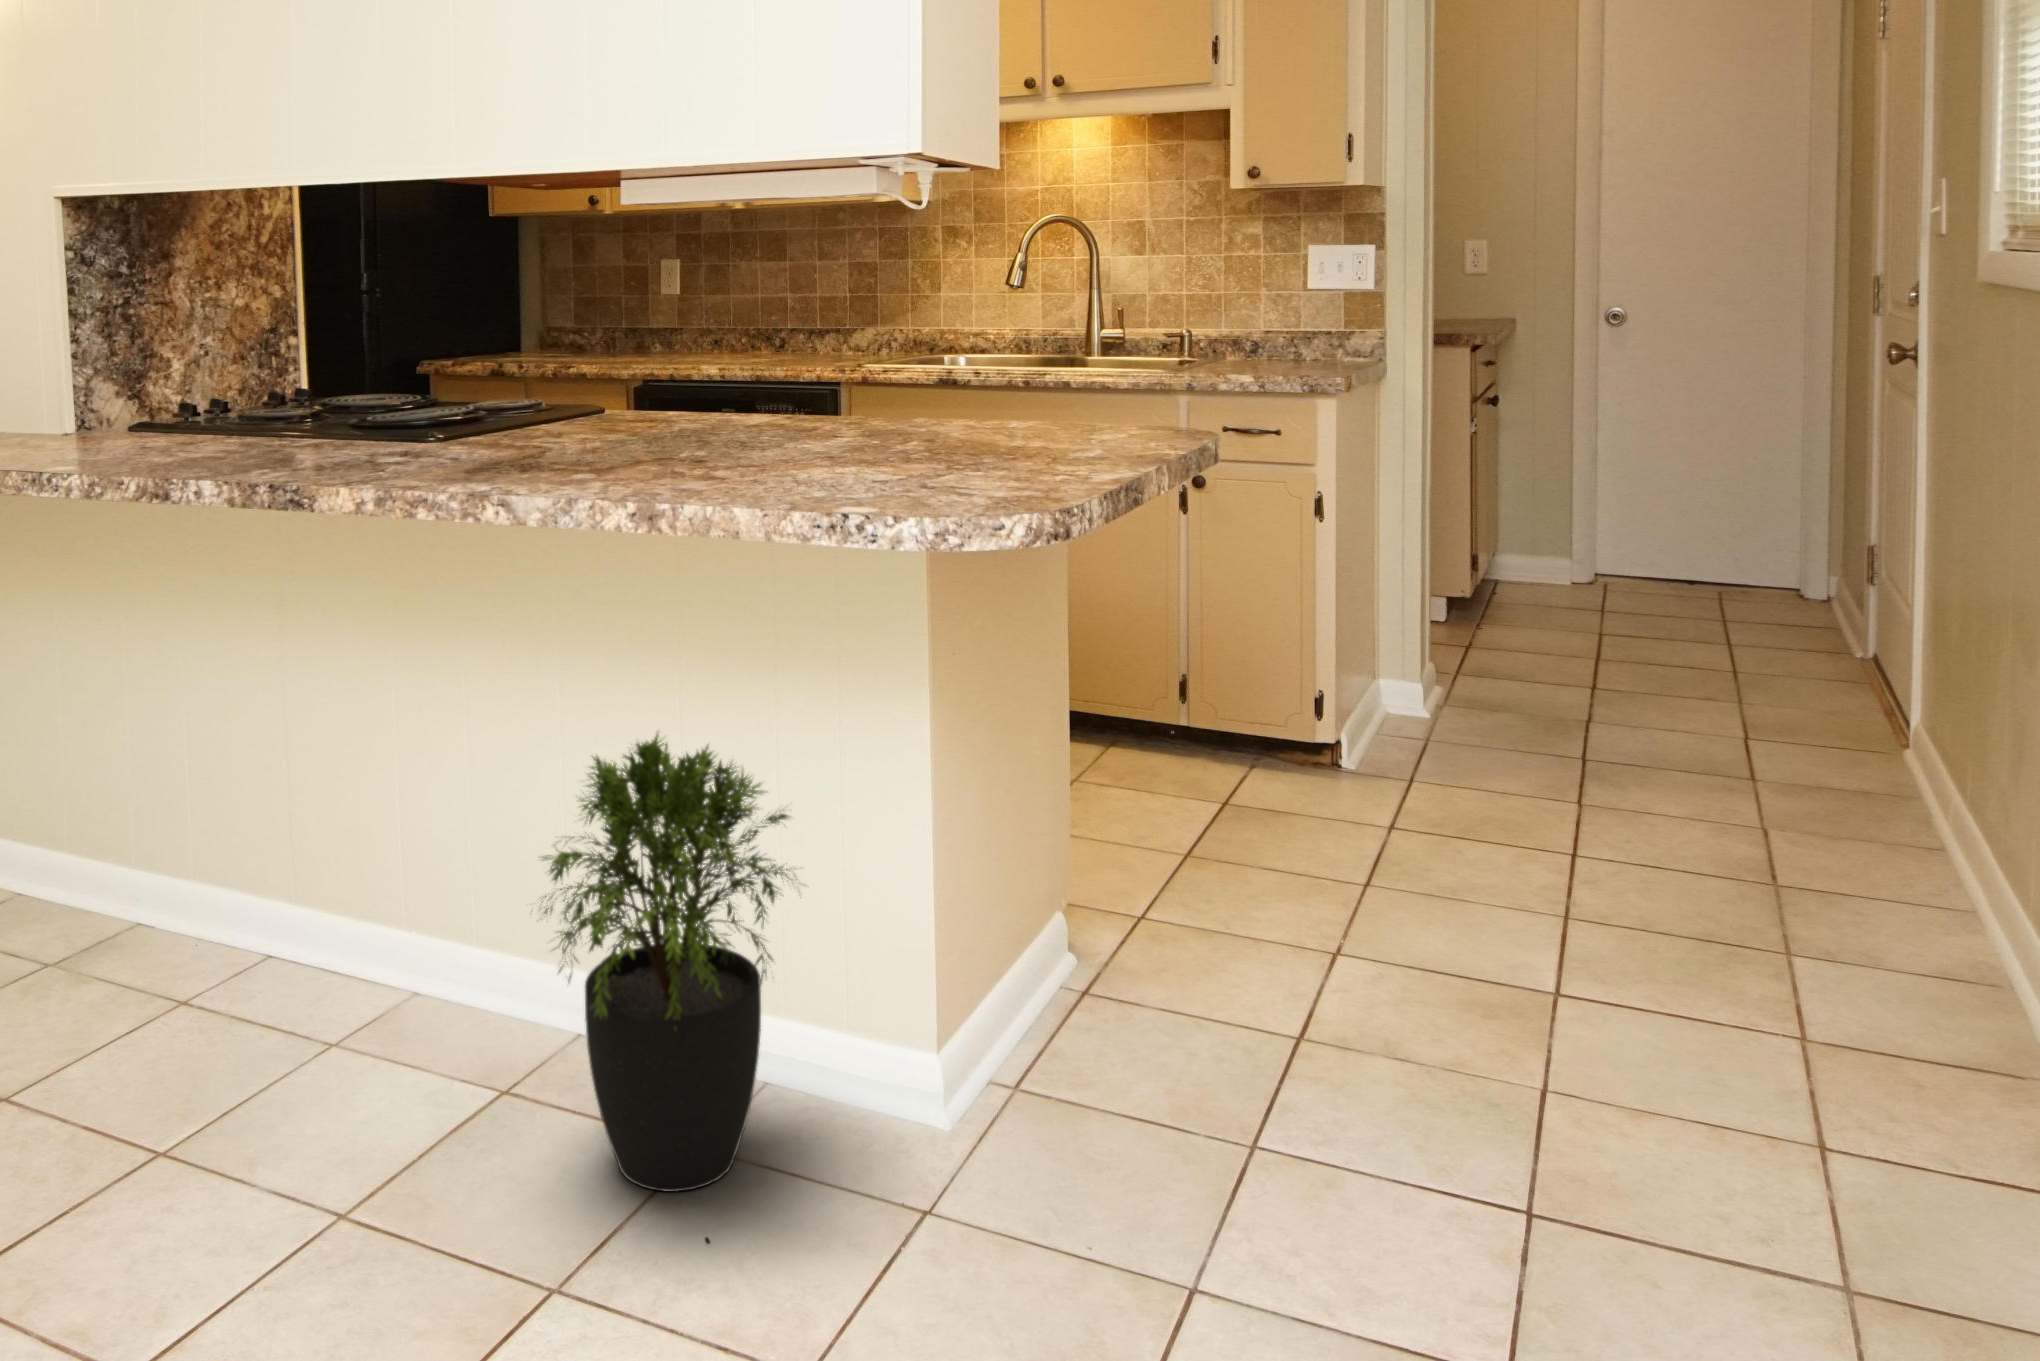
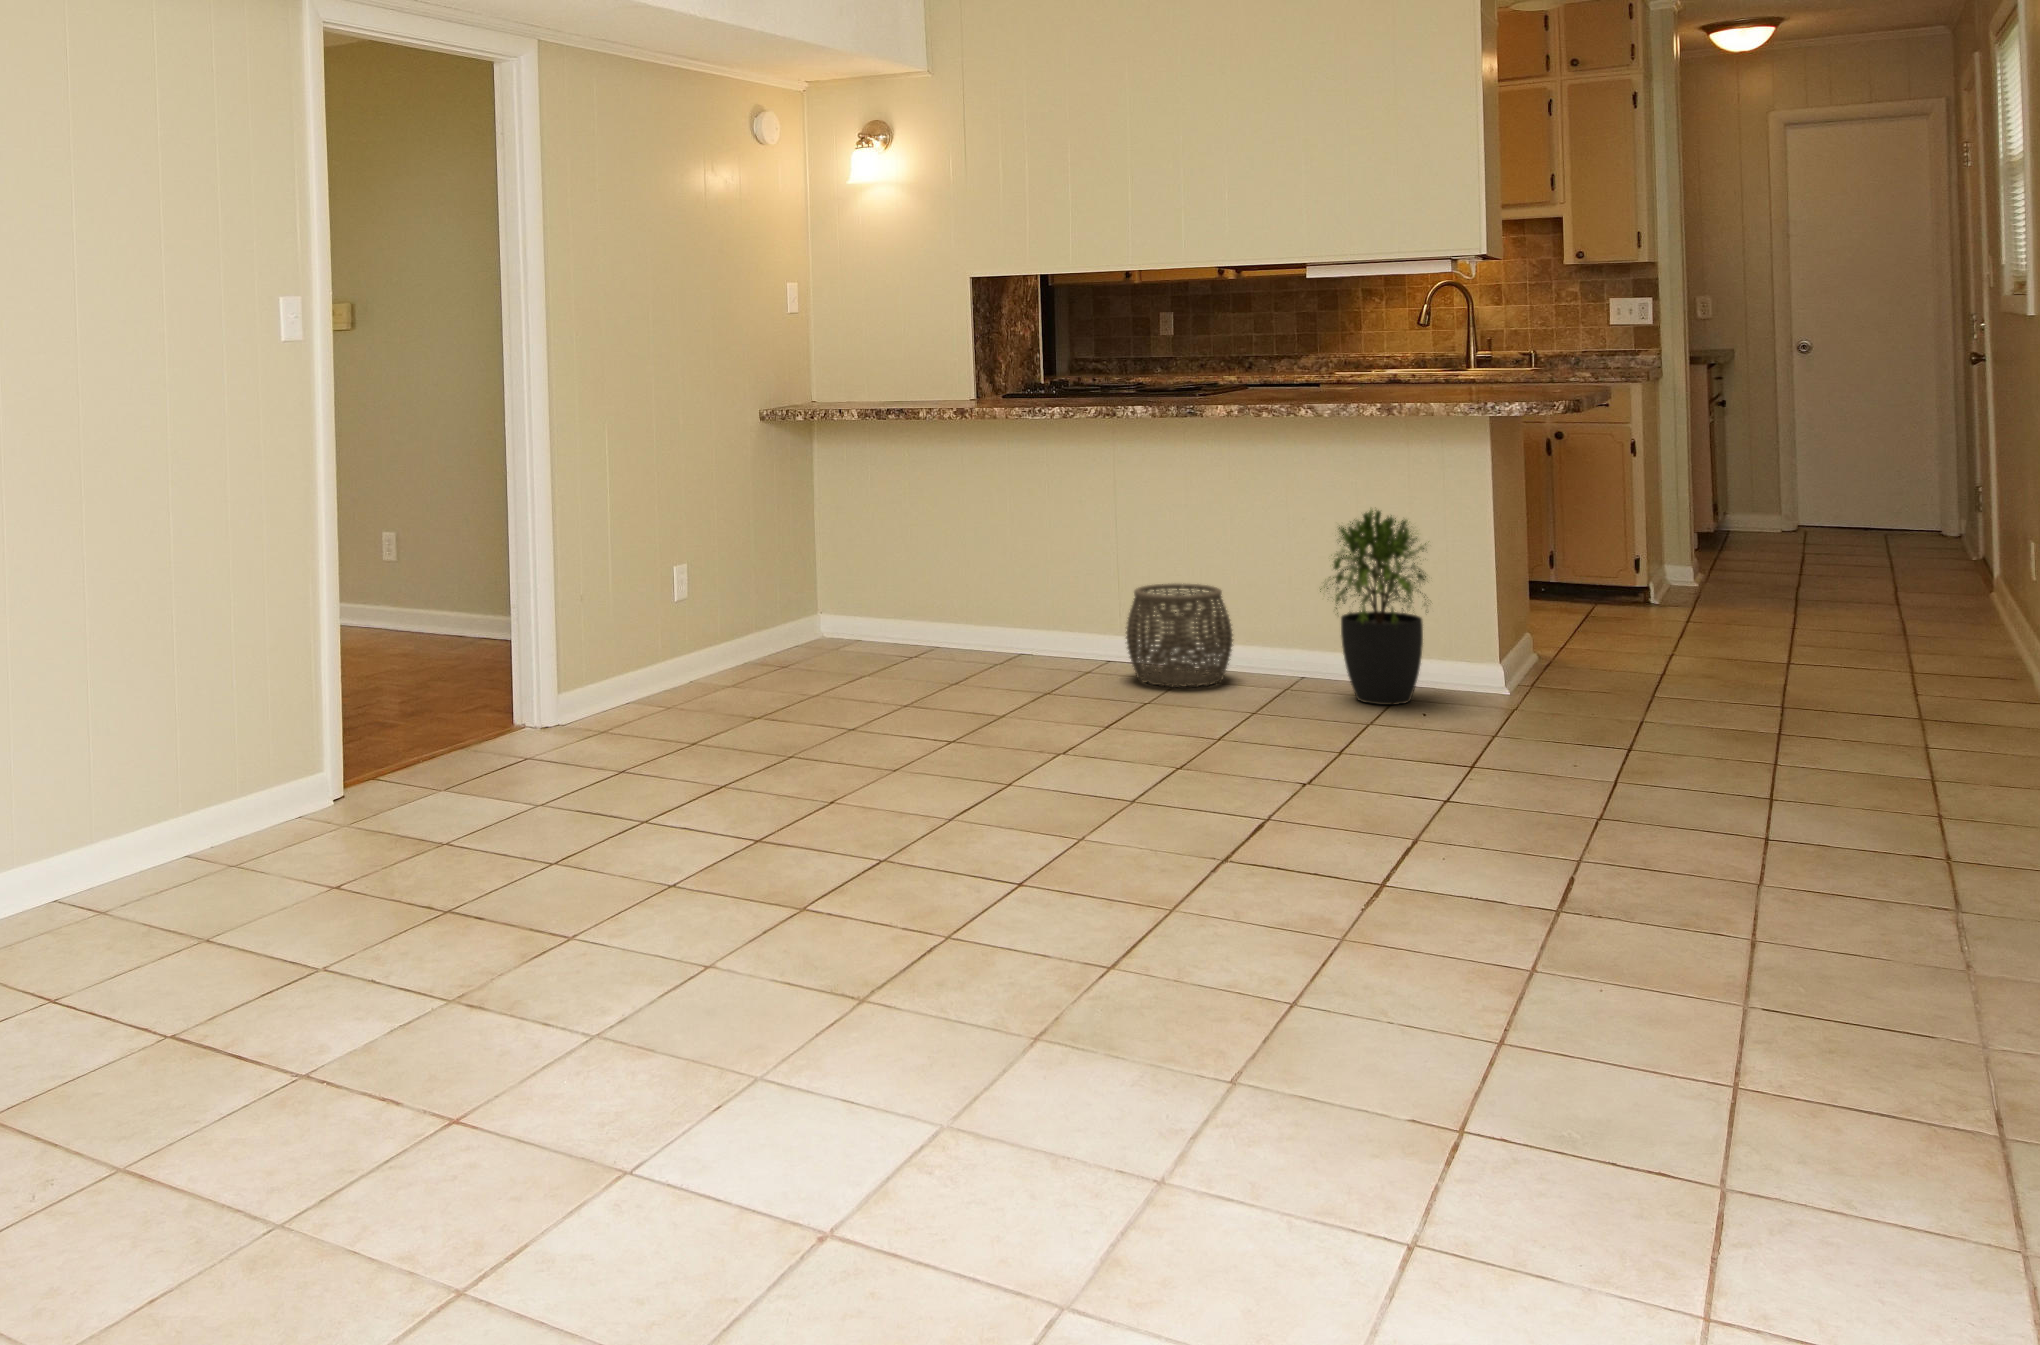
woven basket: none [208,828,443,1086] -> present [1126,583,1233,687]

